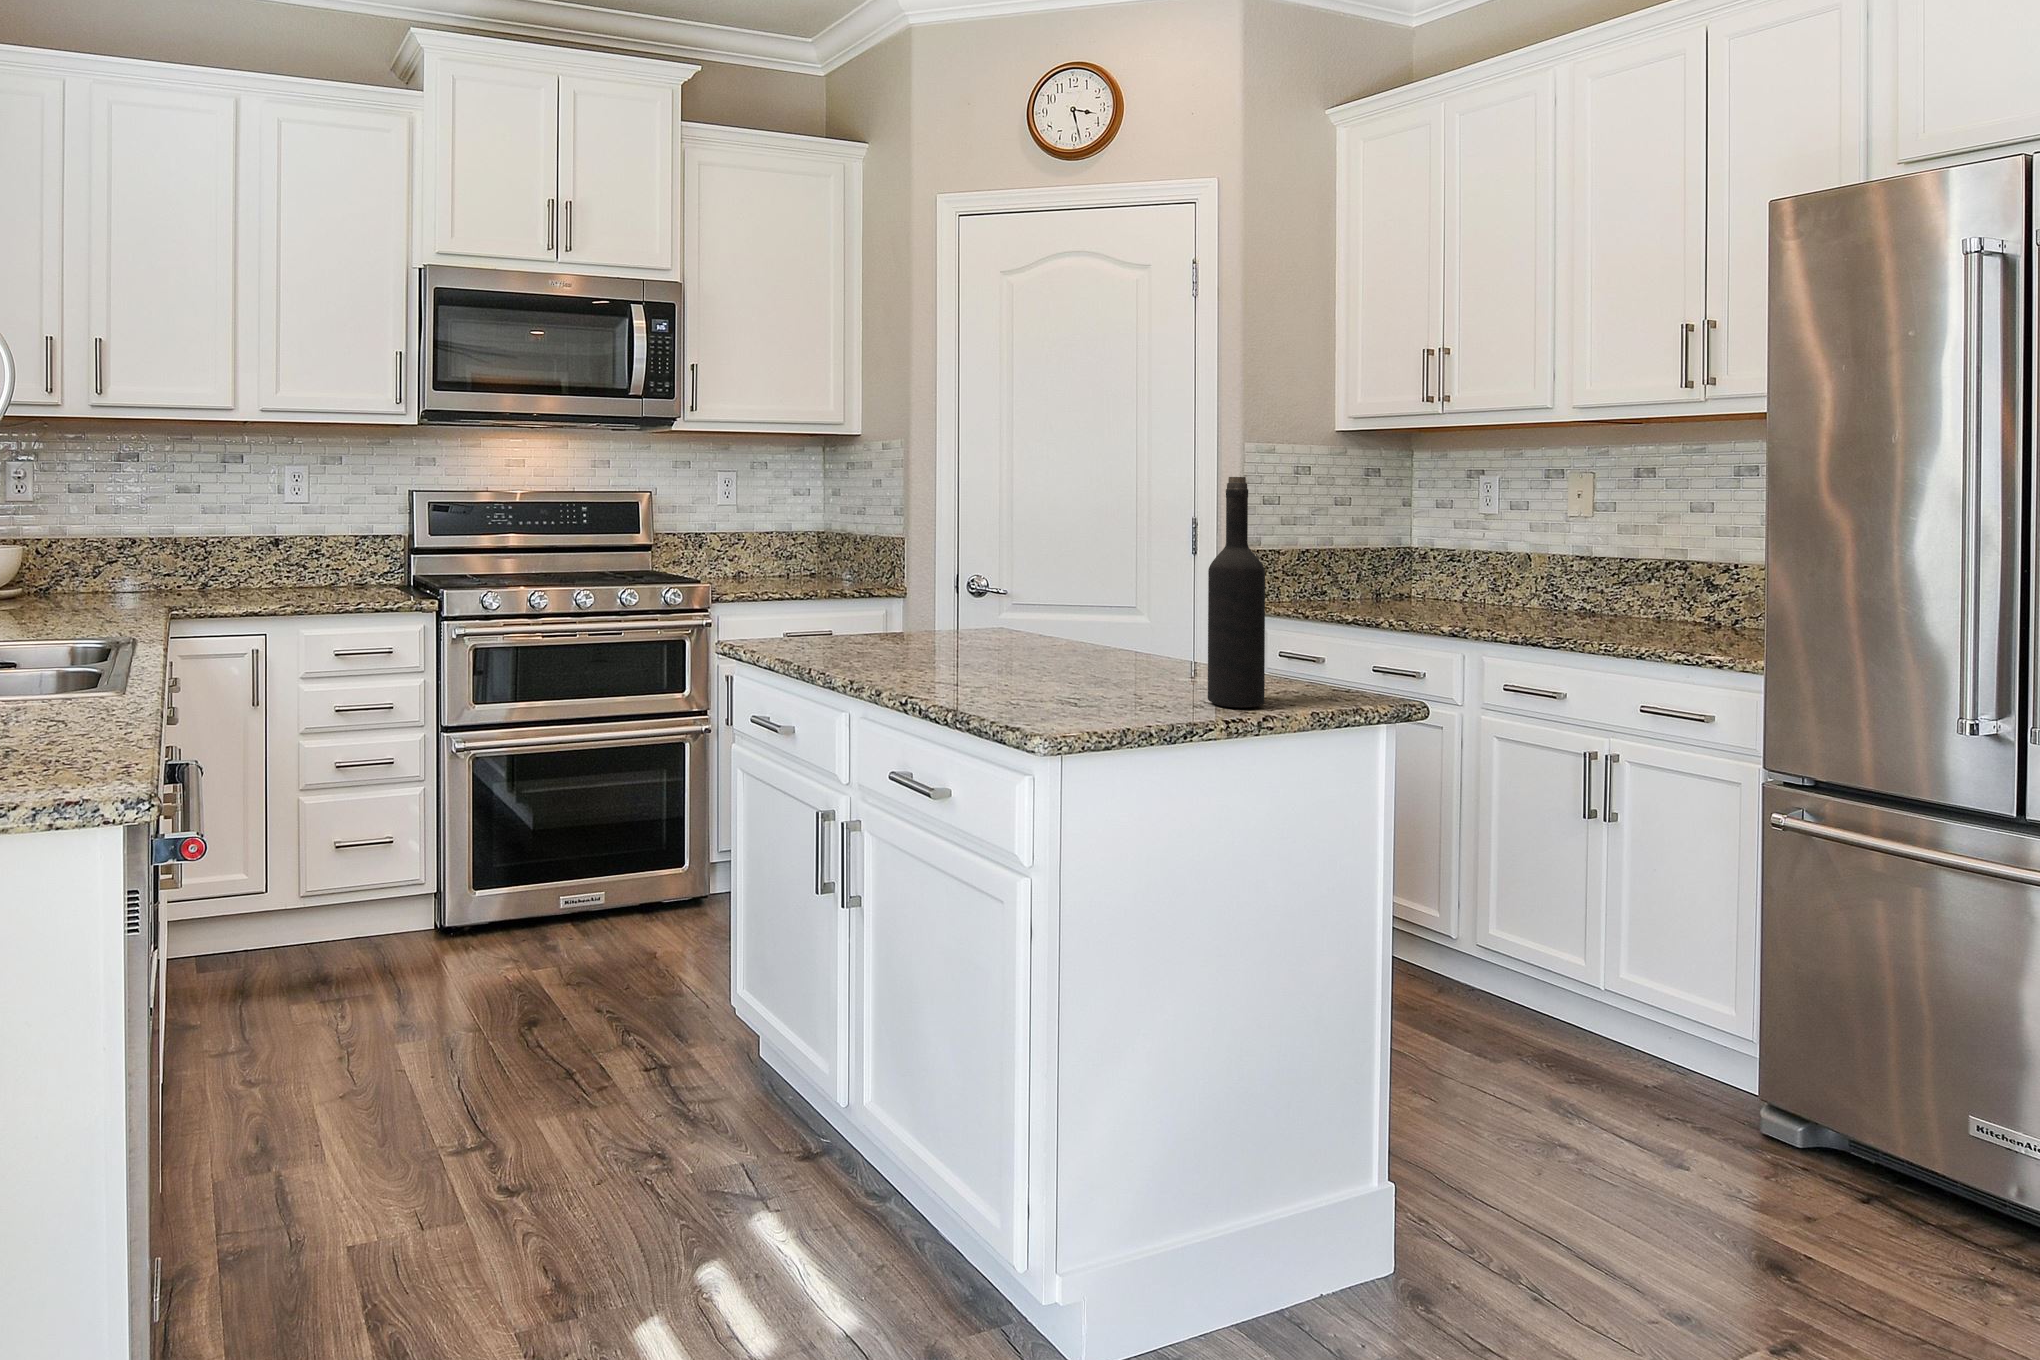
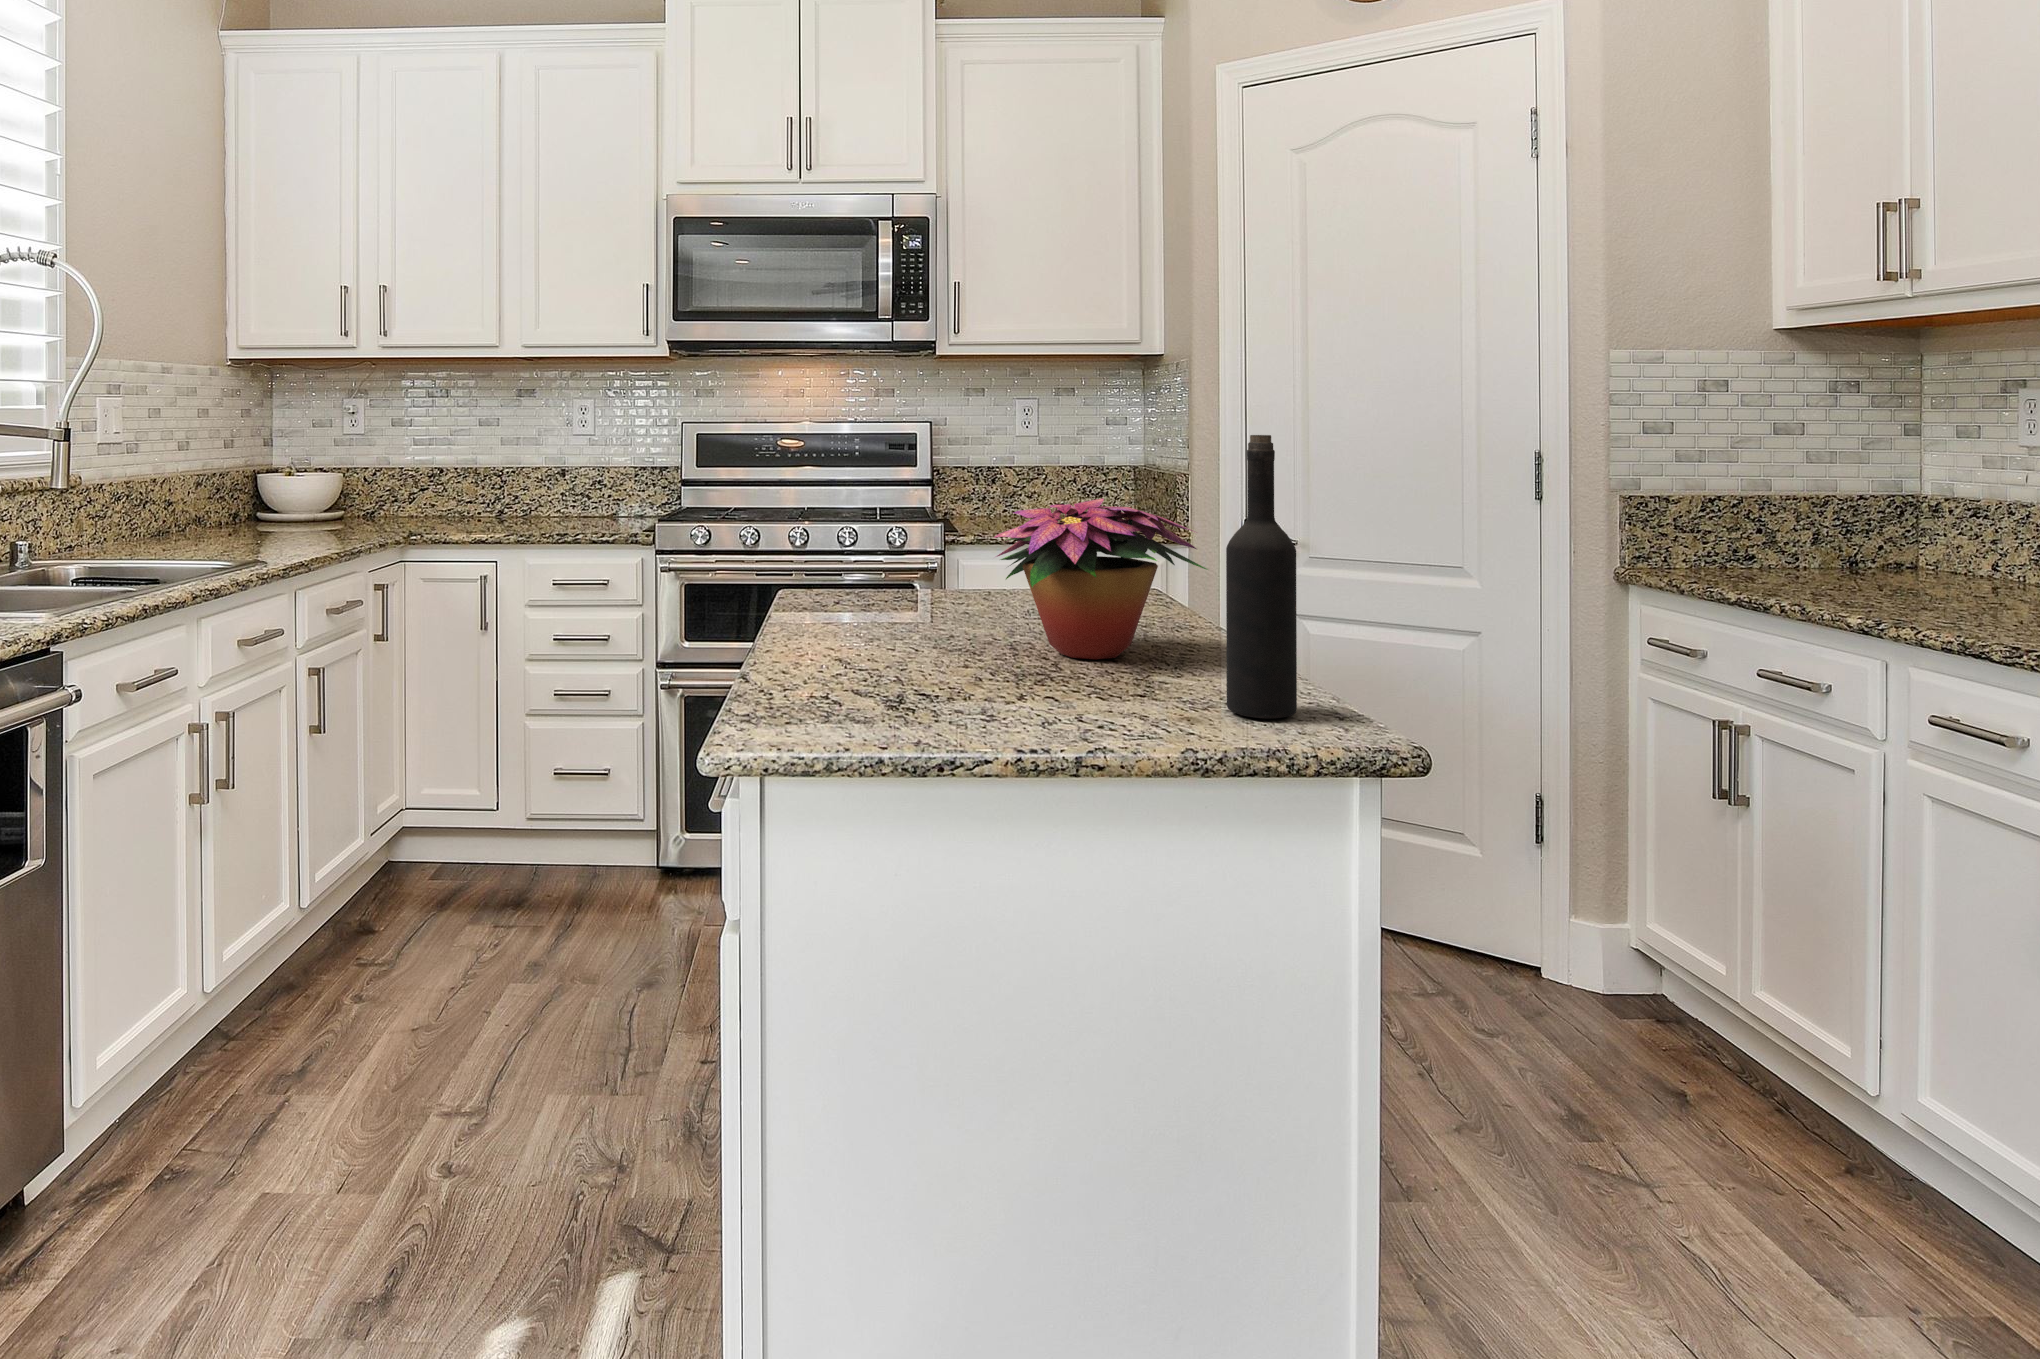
flower arrangement: none [926,538,1129,676] -> present [994,498,1208,659]

